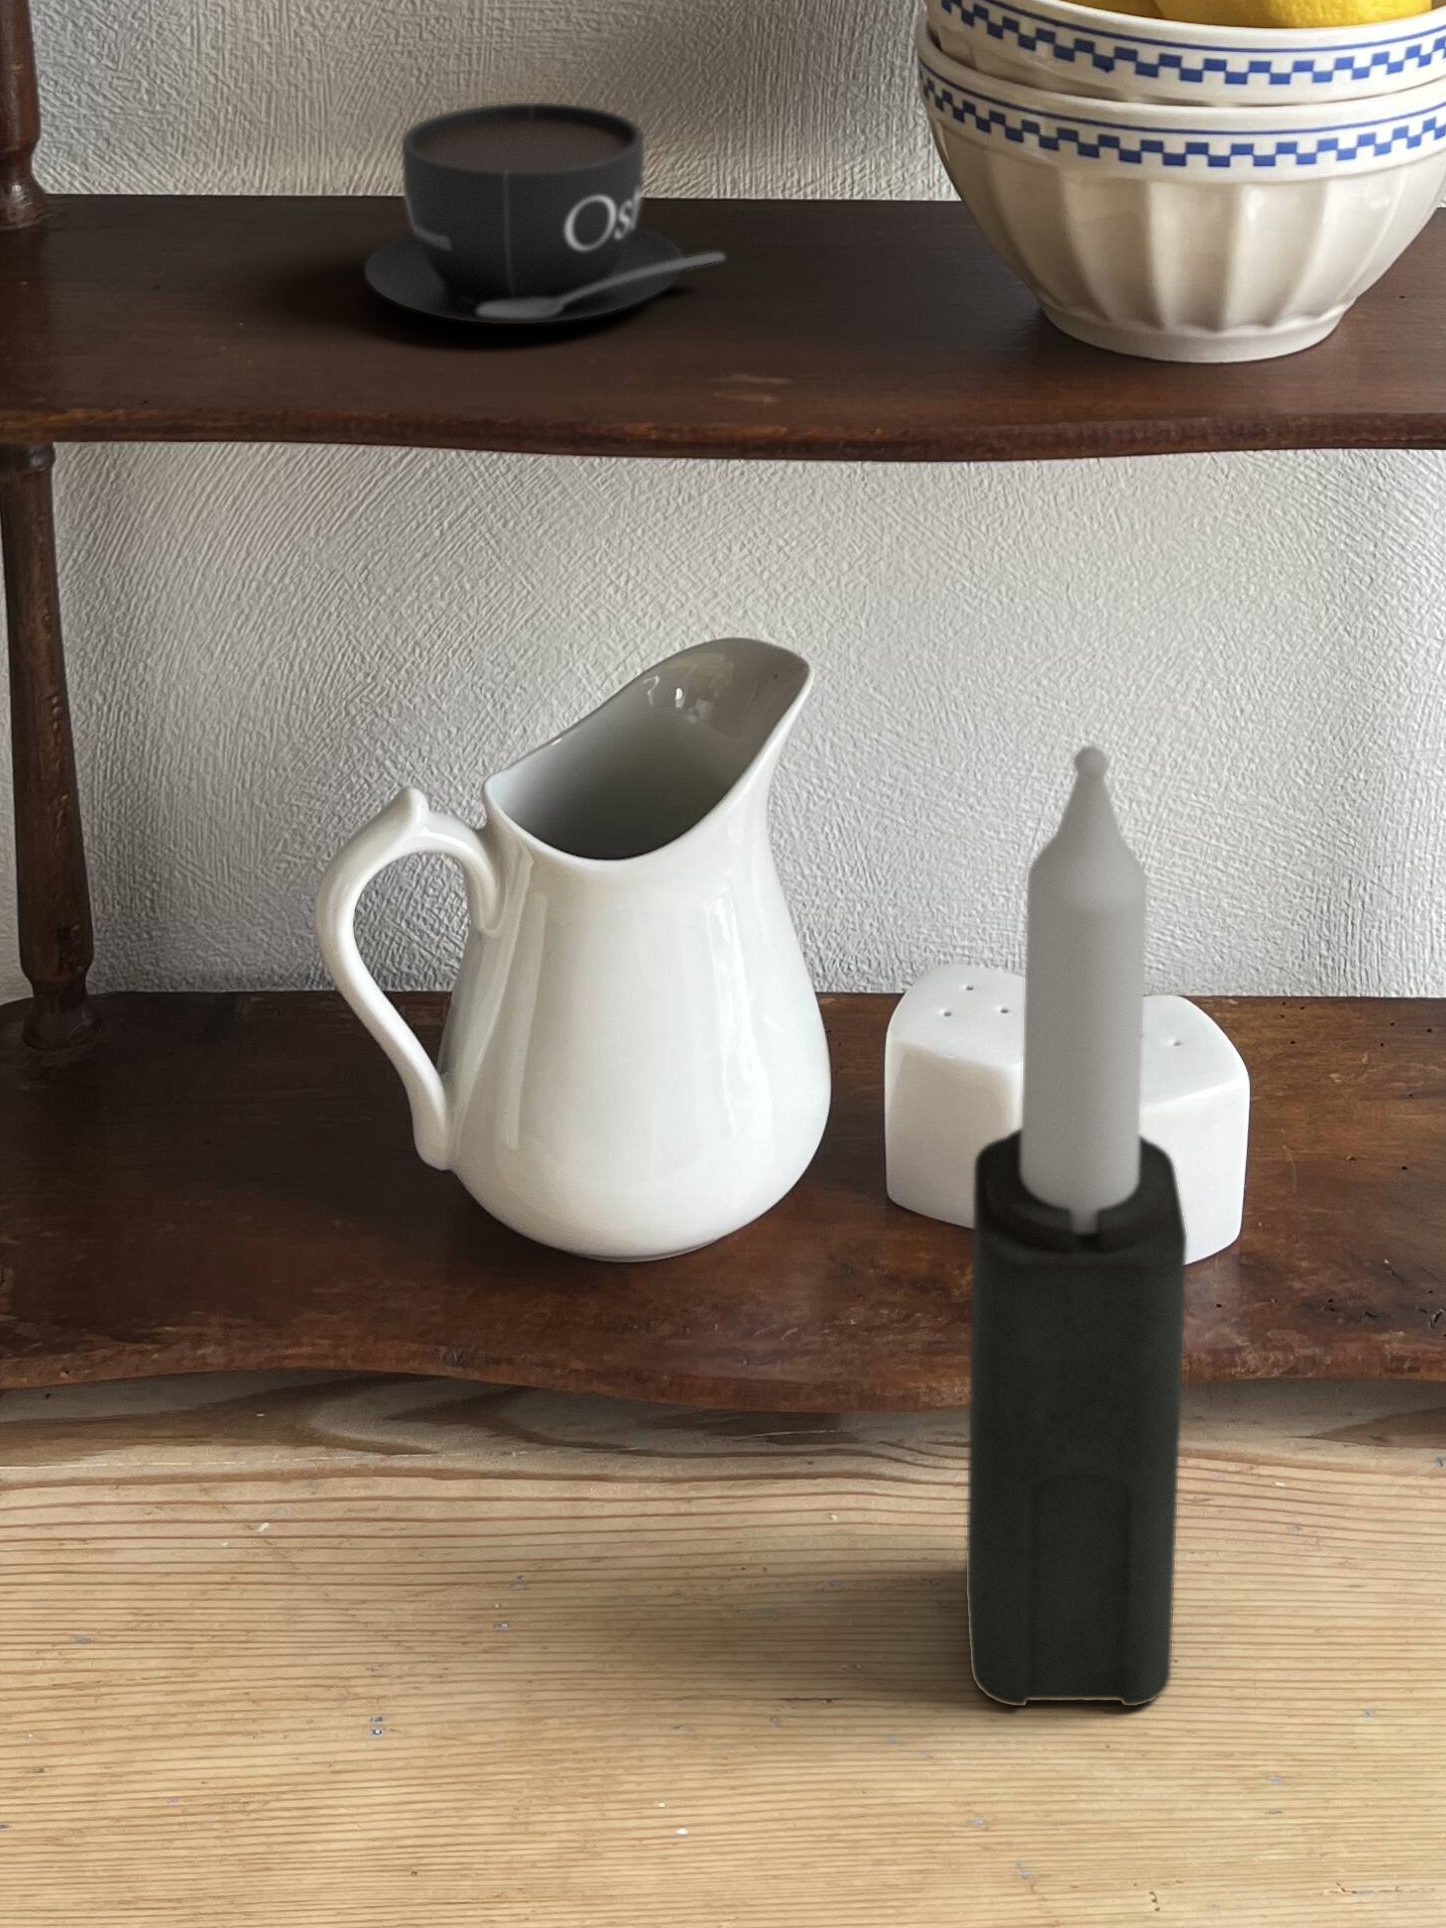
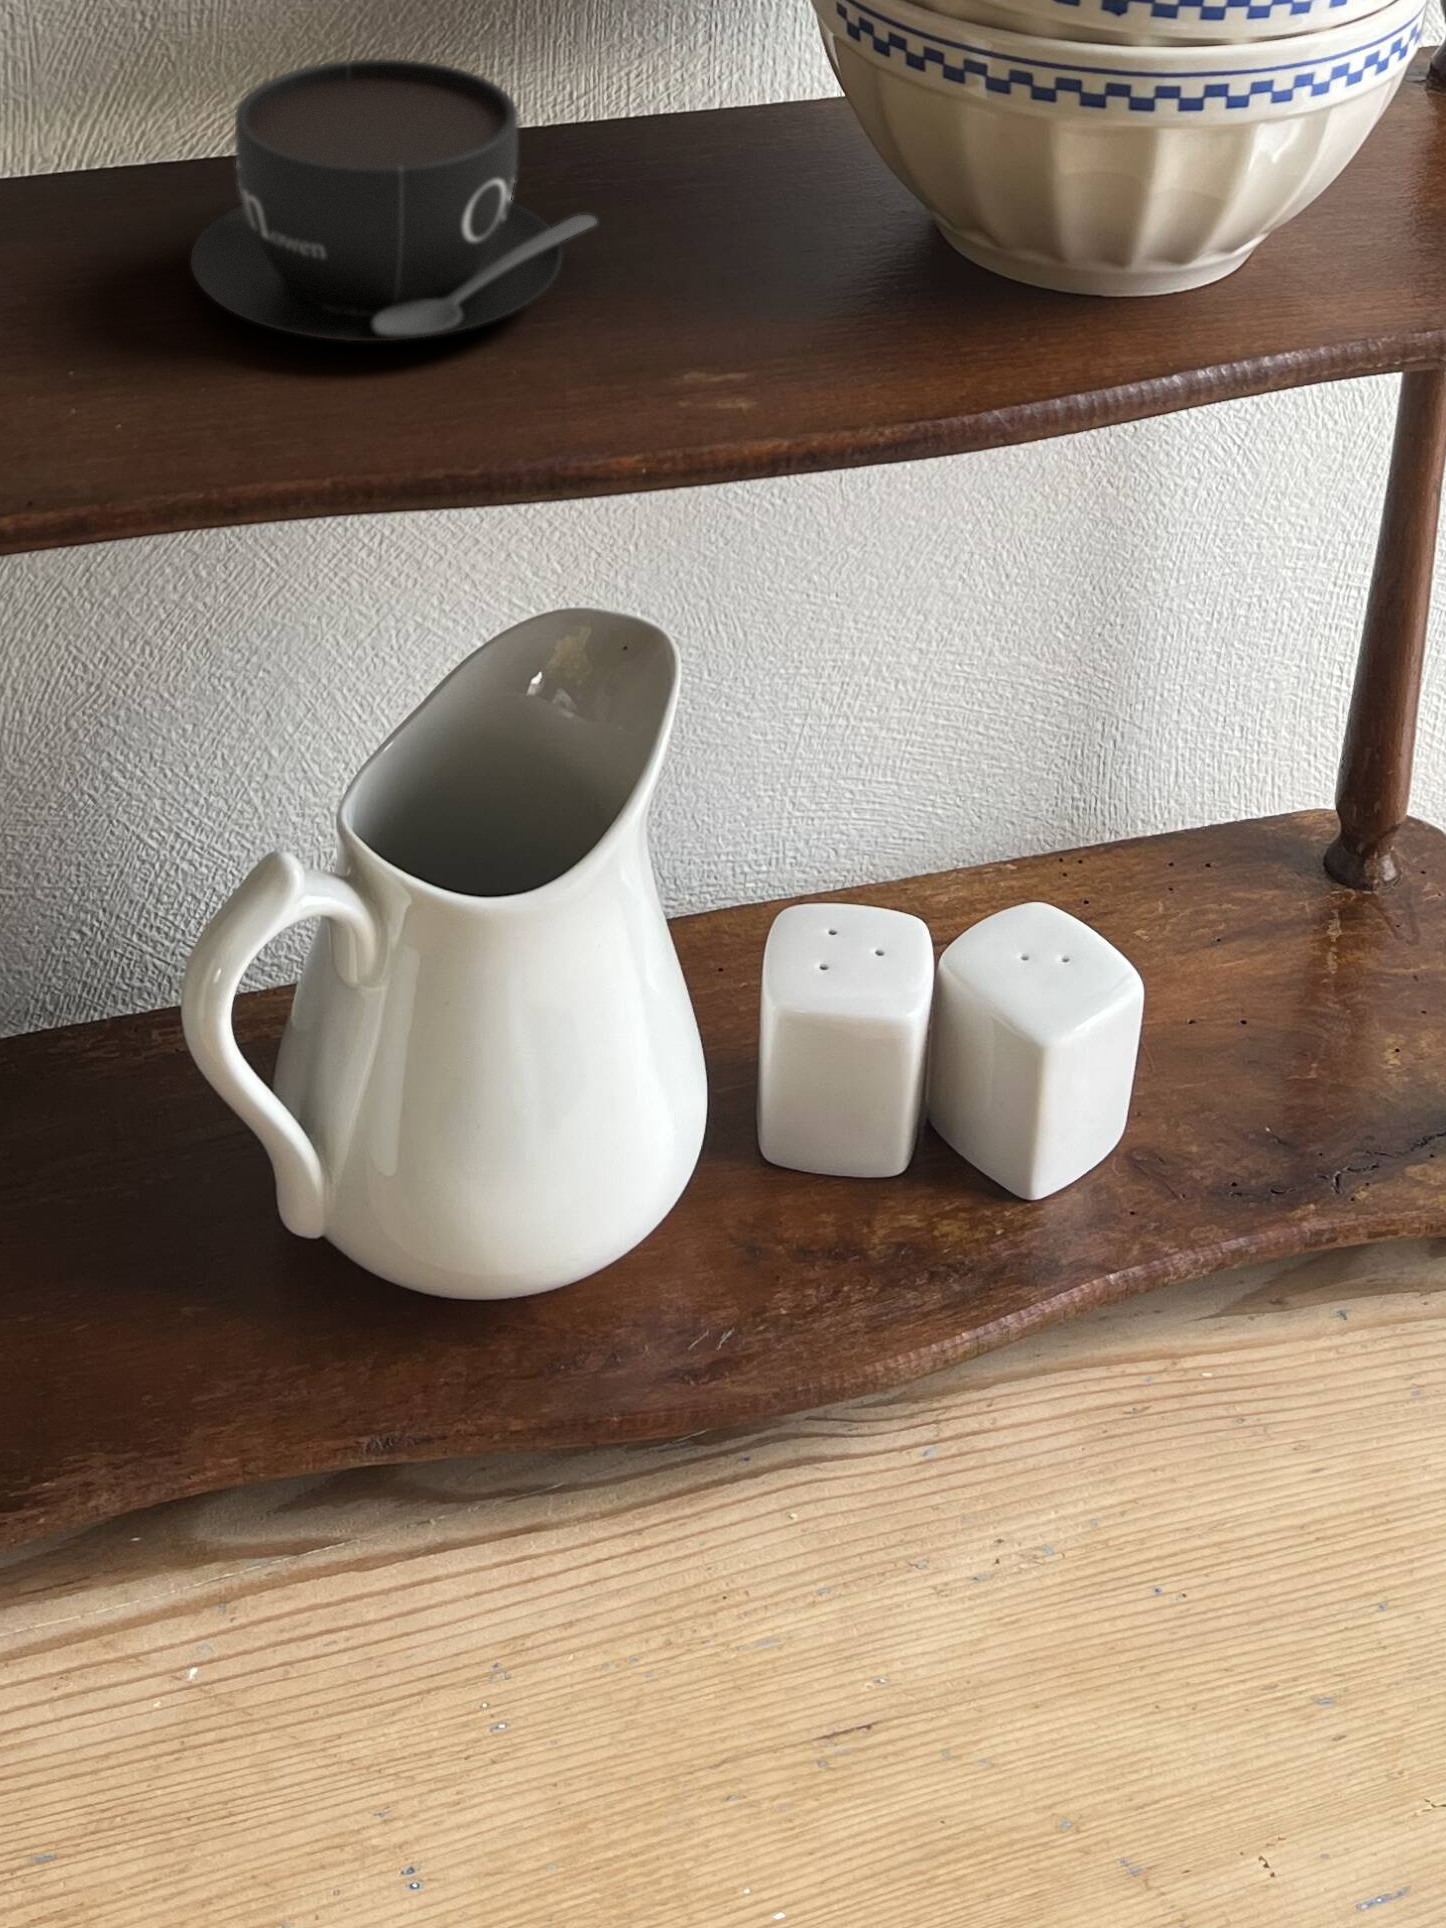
candle: present [966,746,1187,1706] -> none [984,747,1270,1701]

